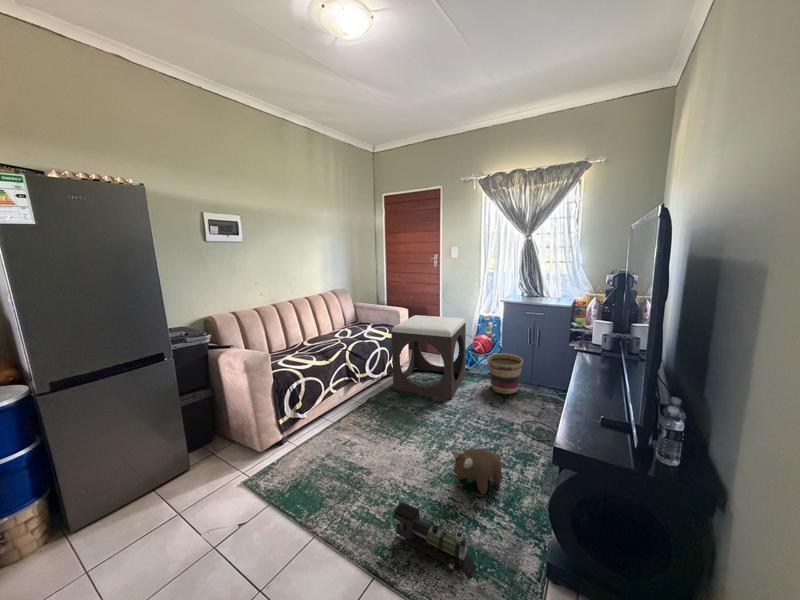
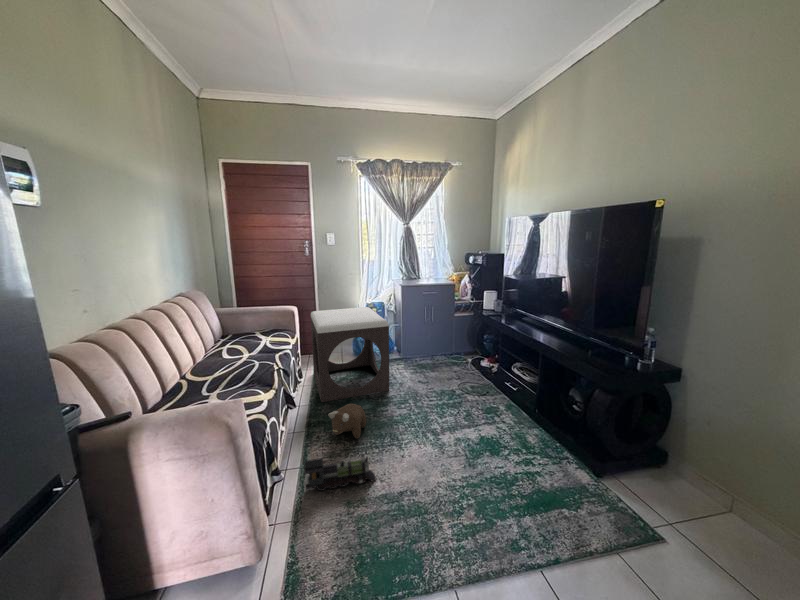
basket: present [487,353,523,394] -> none [400,334,432,371]
plush toy: present [451,449,502,494] -> present [328,404,366,439]
toy train: present [392,502,476,578] -> present [304,451,376,491]

